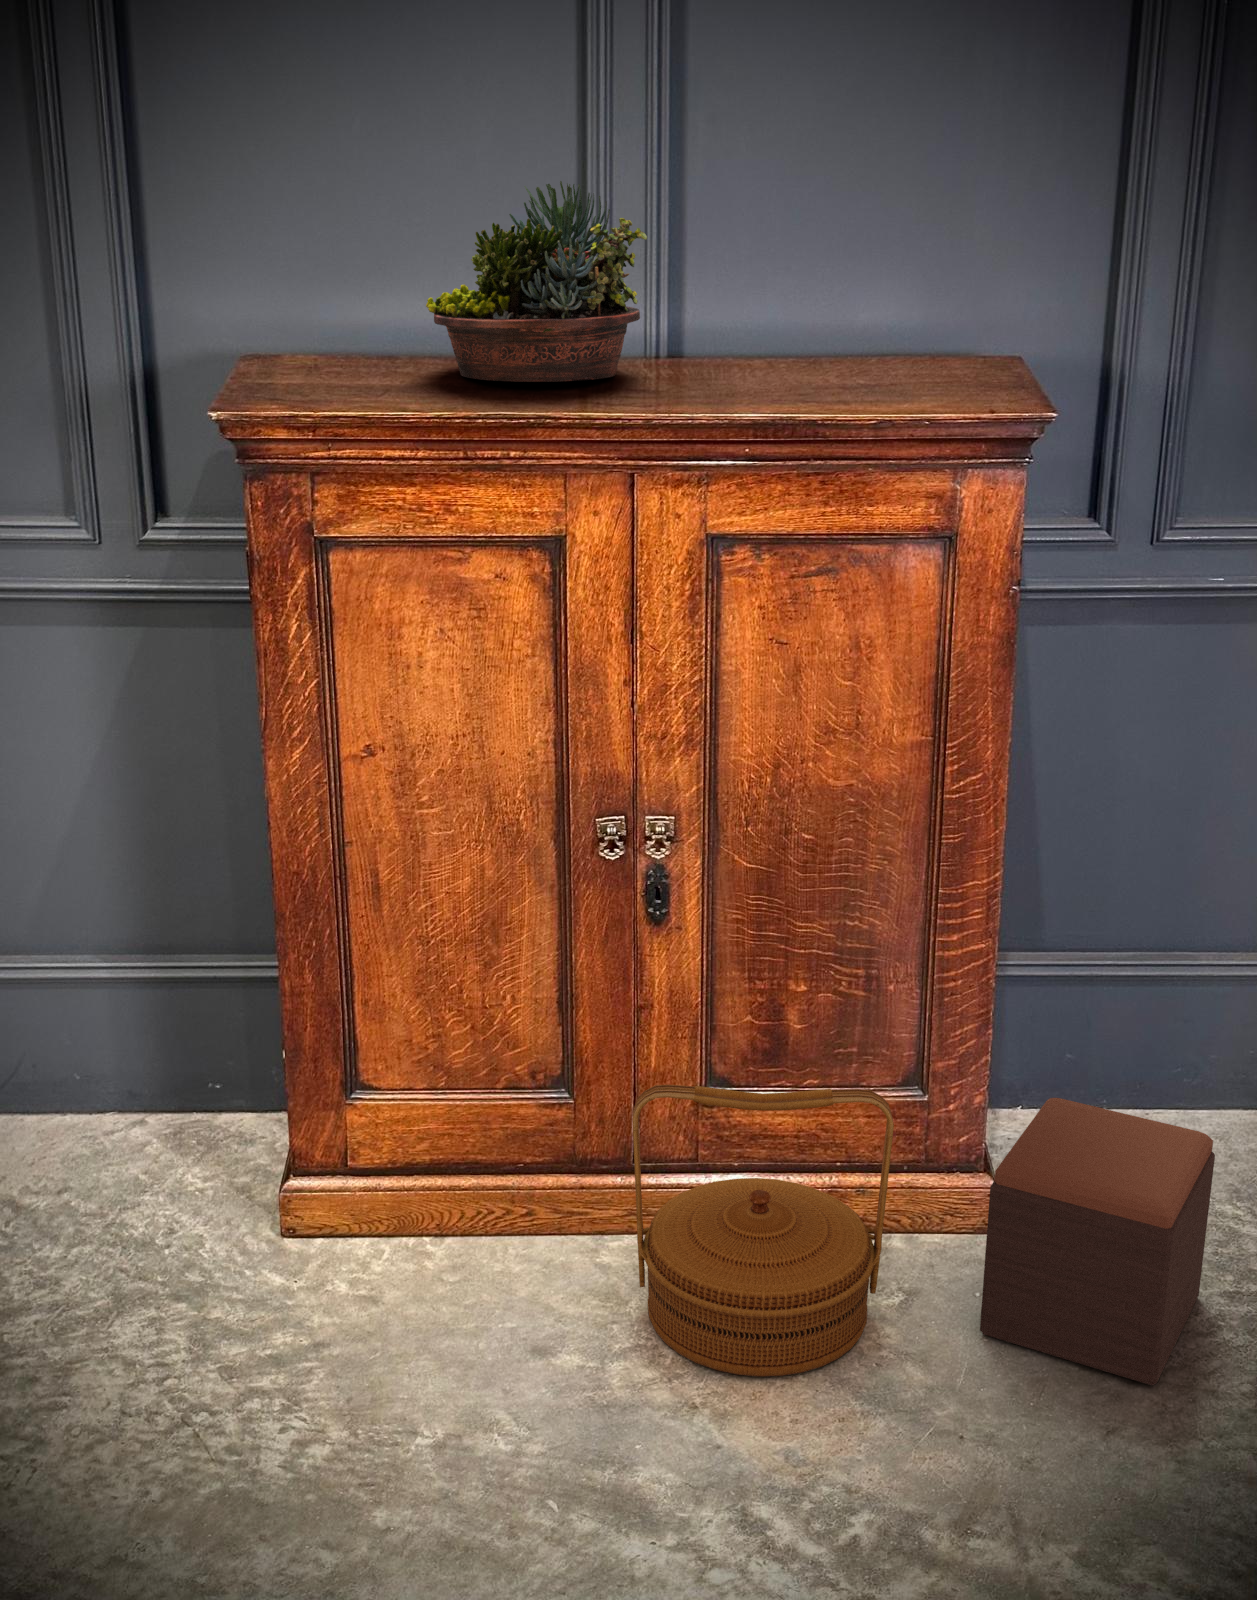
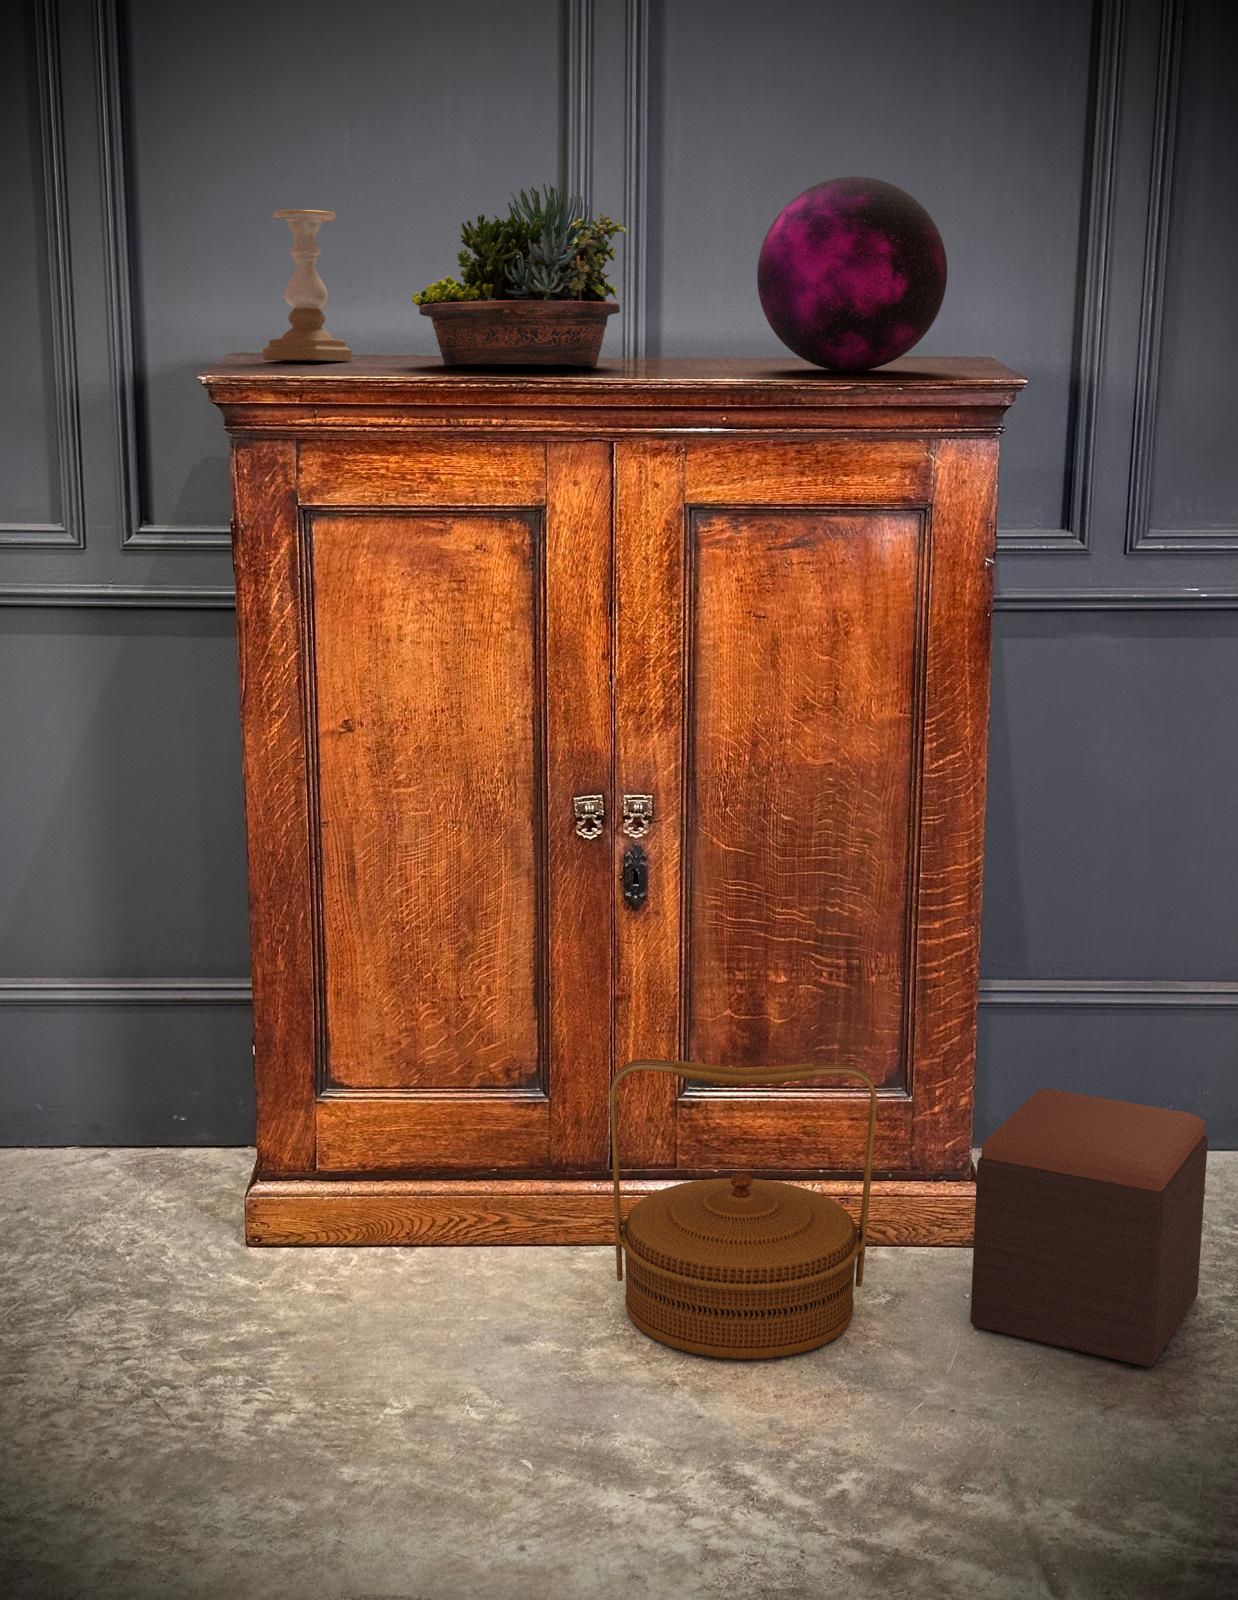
decorative orb: none [782,180,978,381] -> present [757,177,947,372]
candle holder: none [275,207,366,365] -> present [263,210,352,361]

